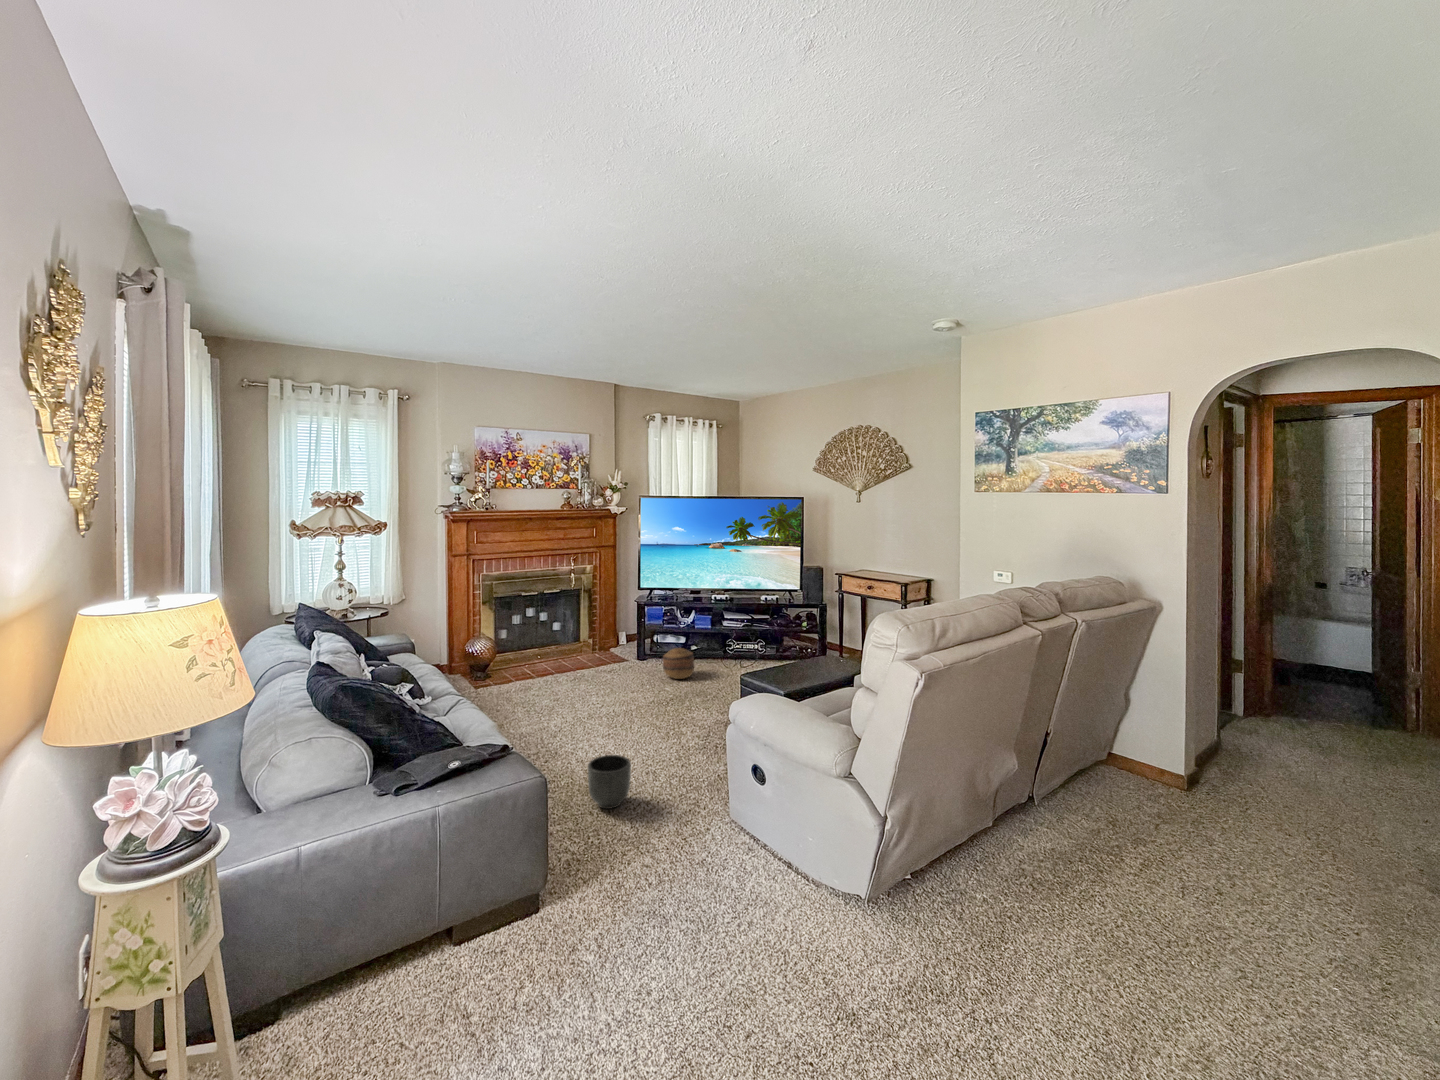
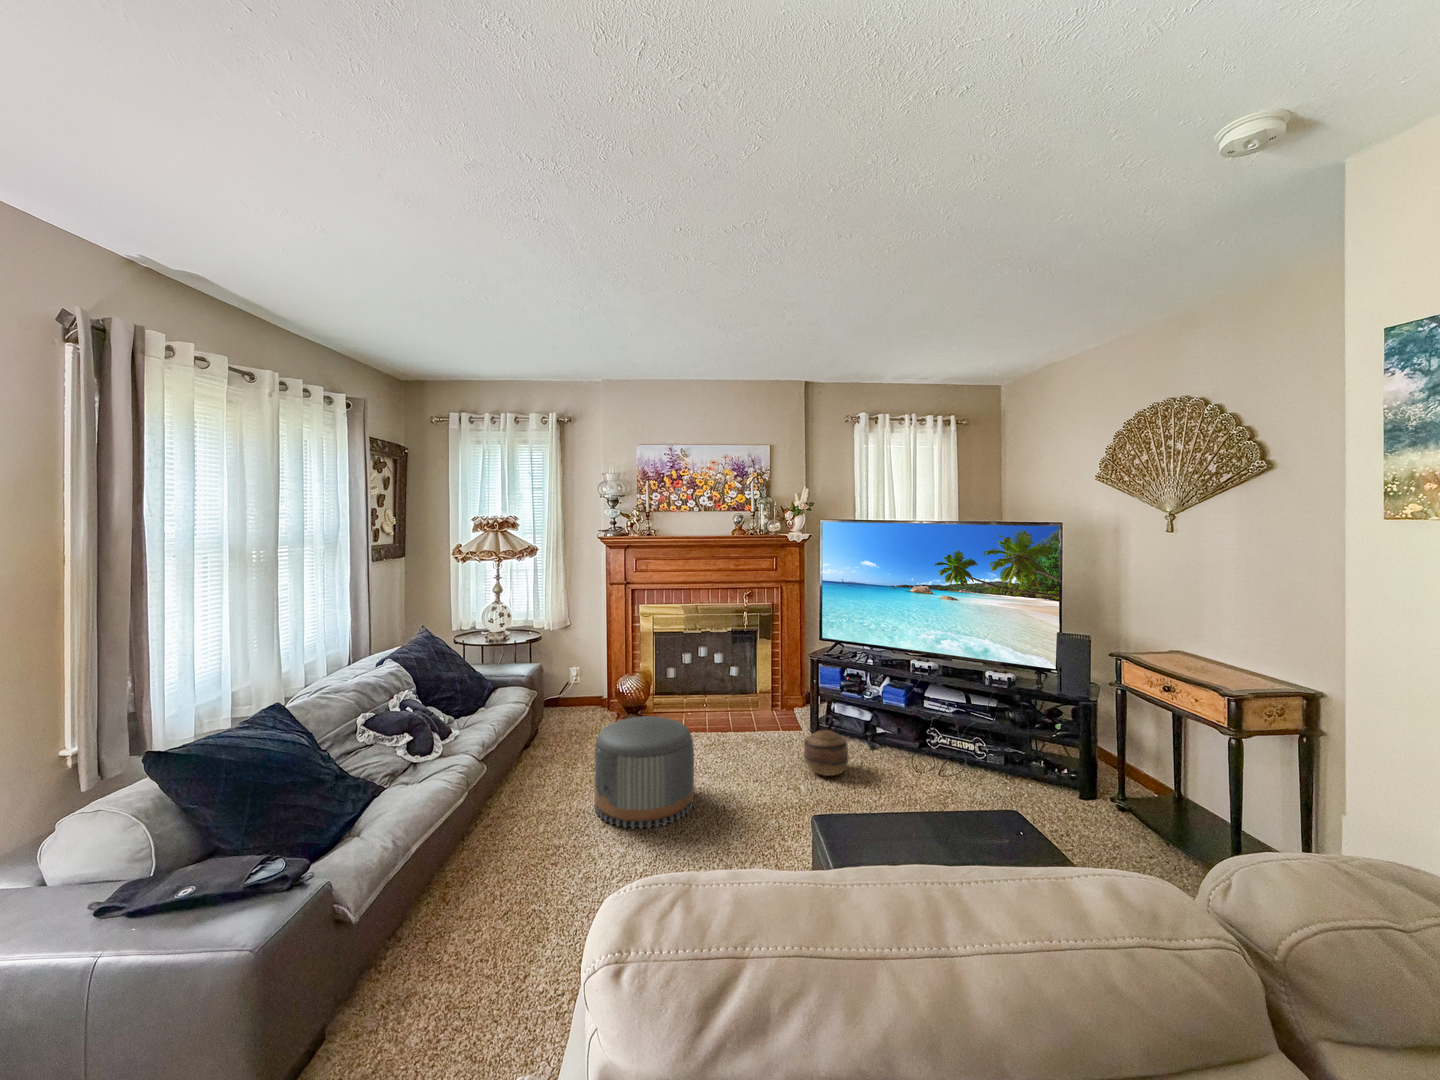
pouf: none [532,650,612,730] -> present [595,716,694,829]
planter: present [588,755,631,809] -> none [481,910,548,1002]

